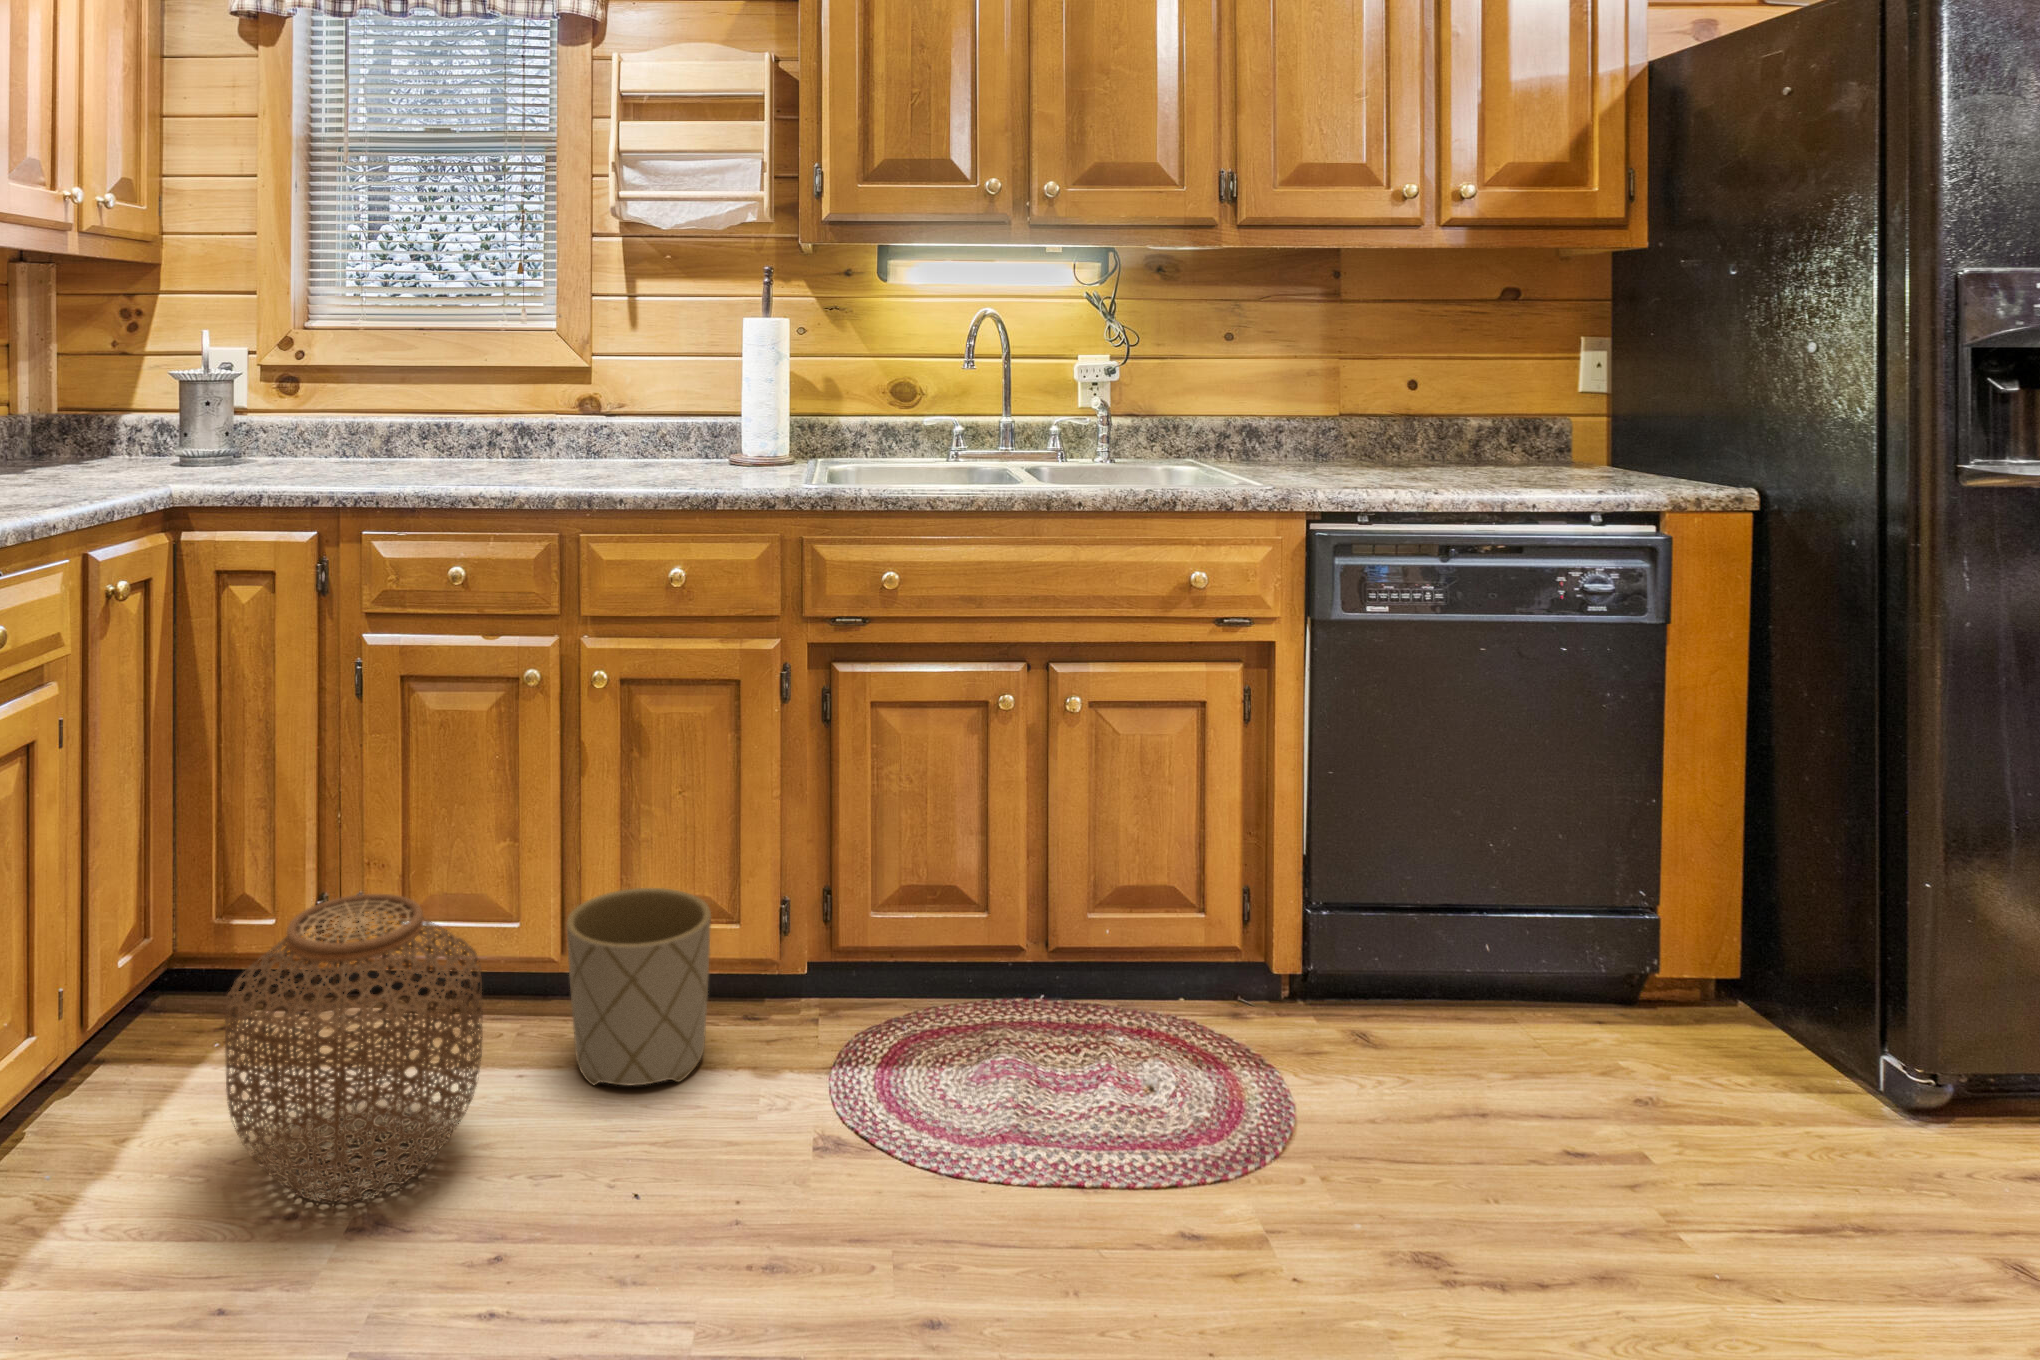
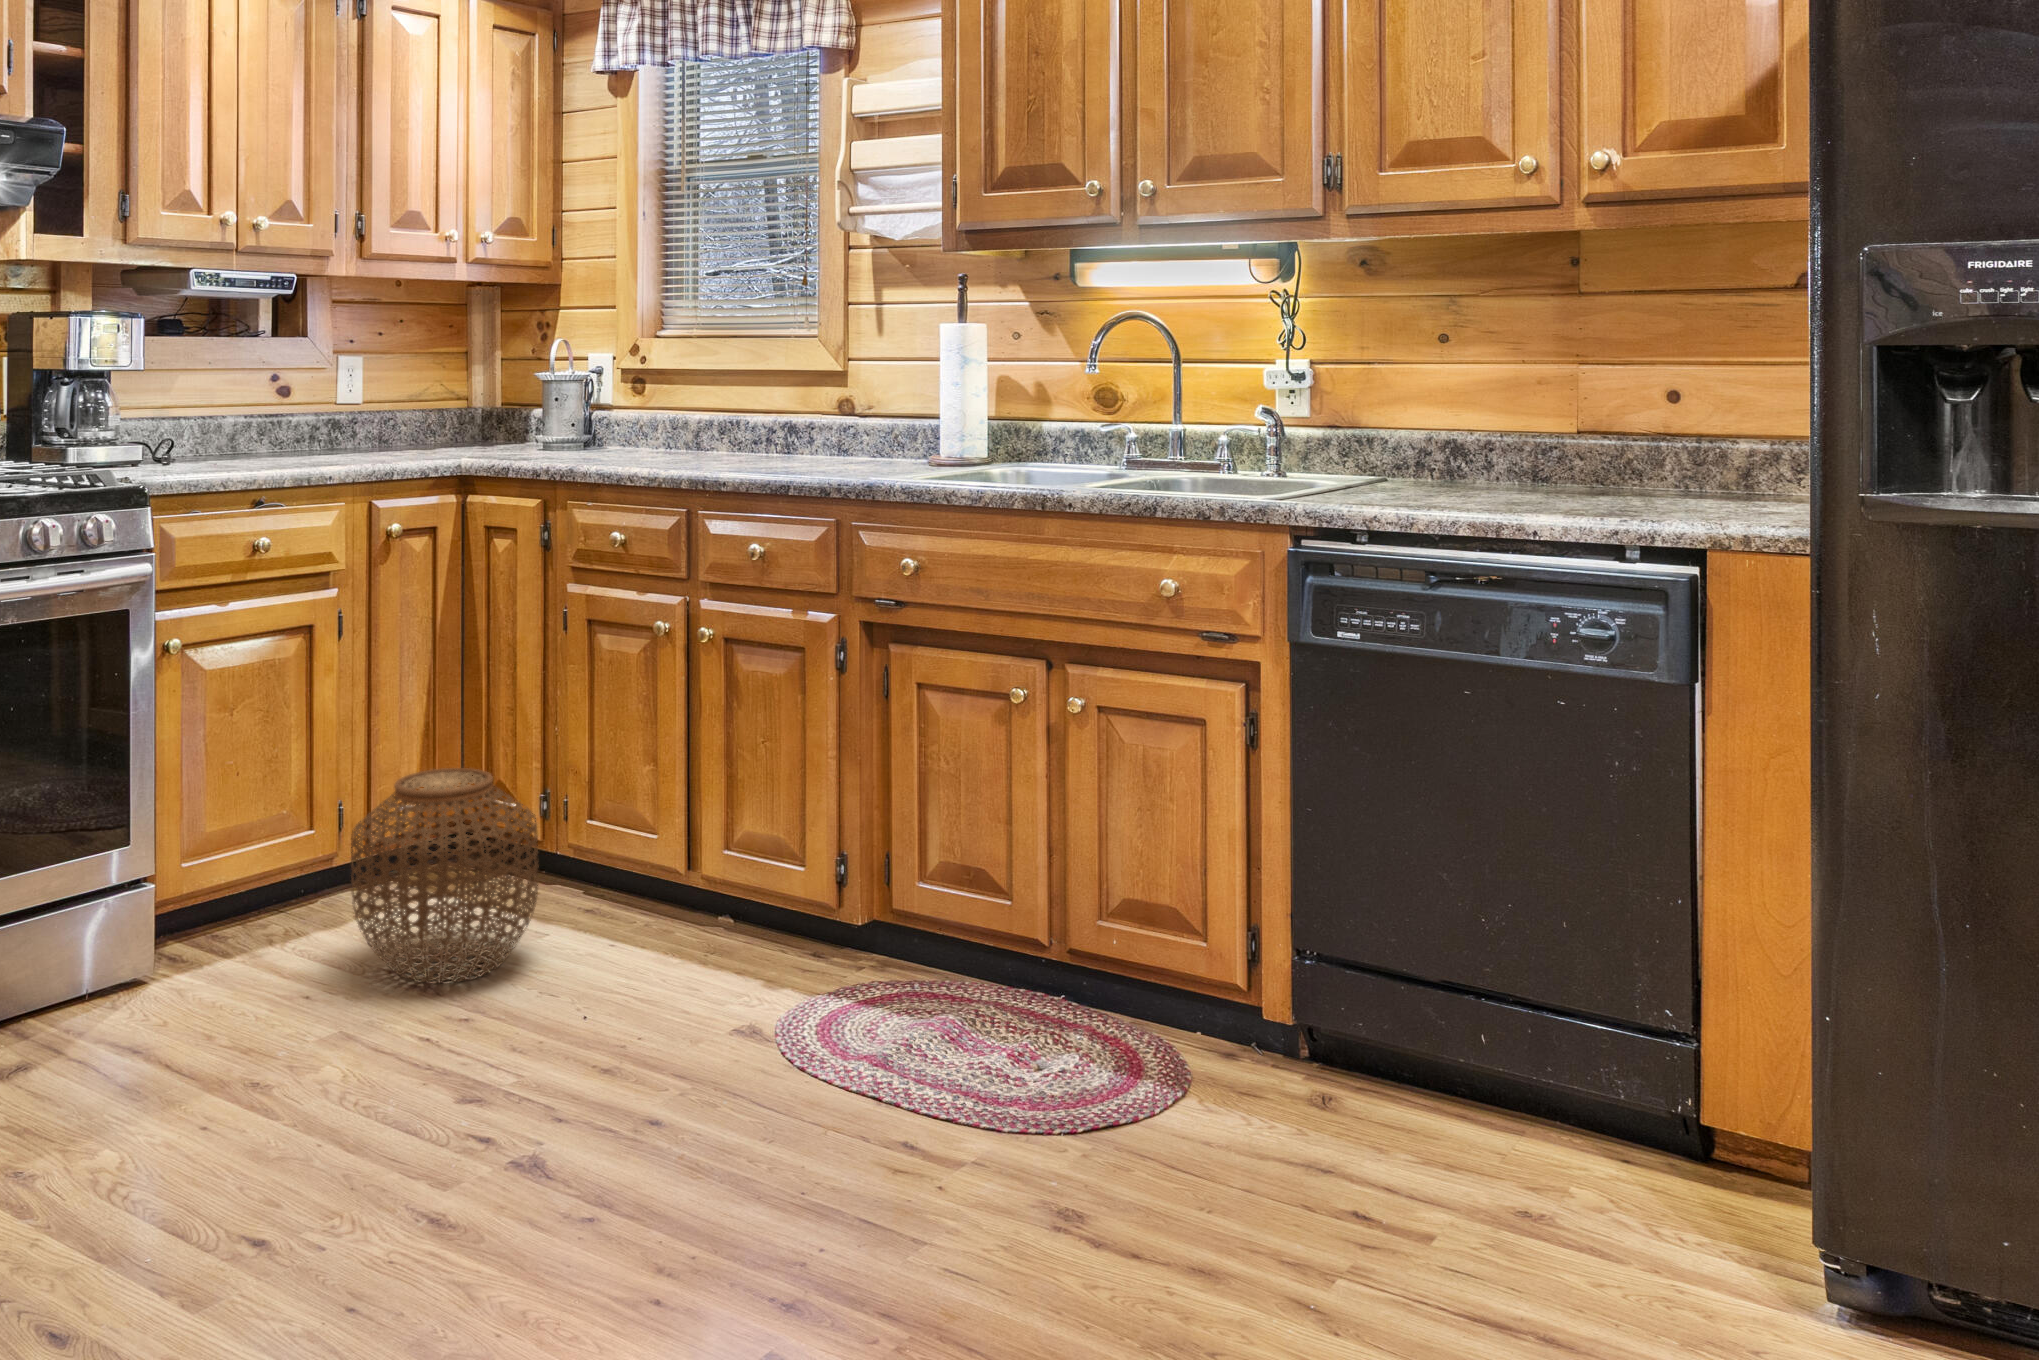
planter: present [567,888,711,1085] -> none [631,819,754,978]

